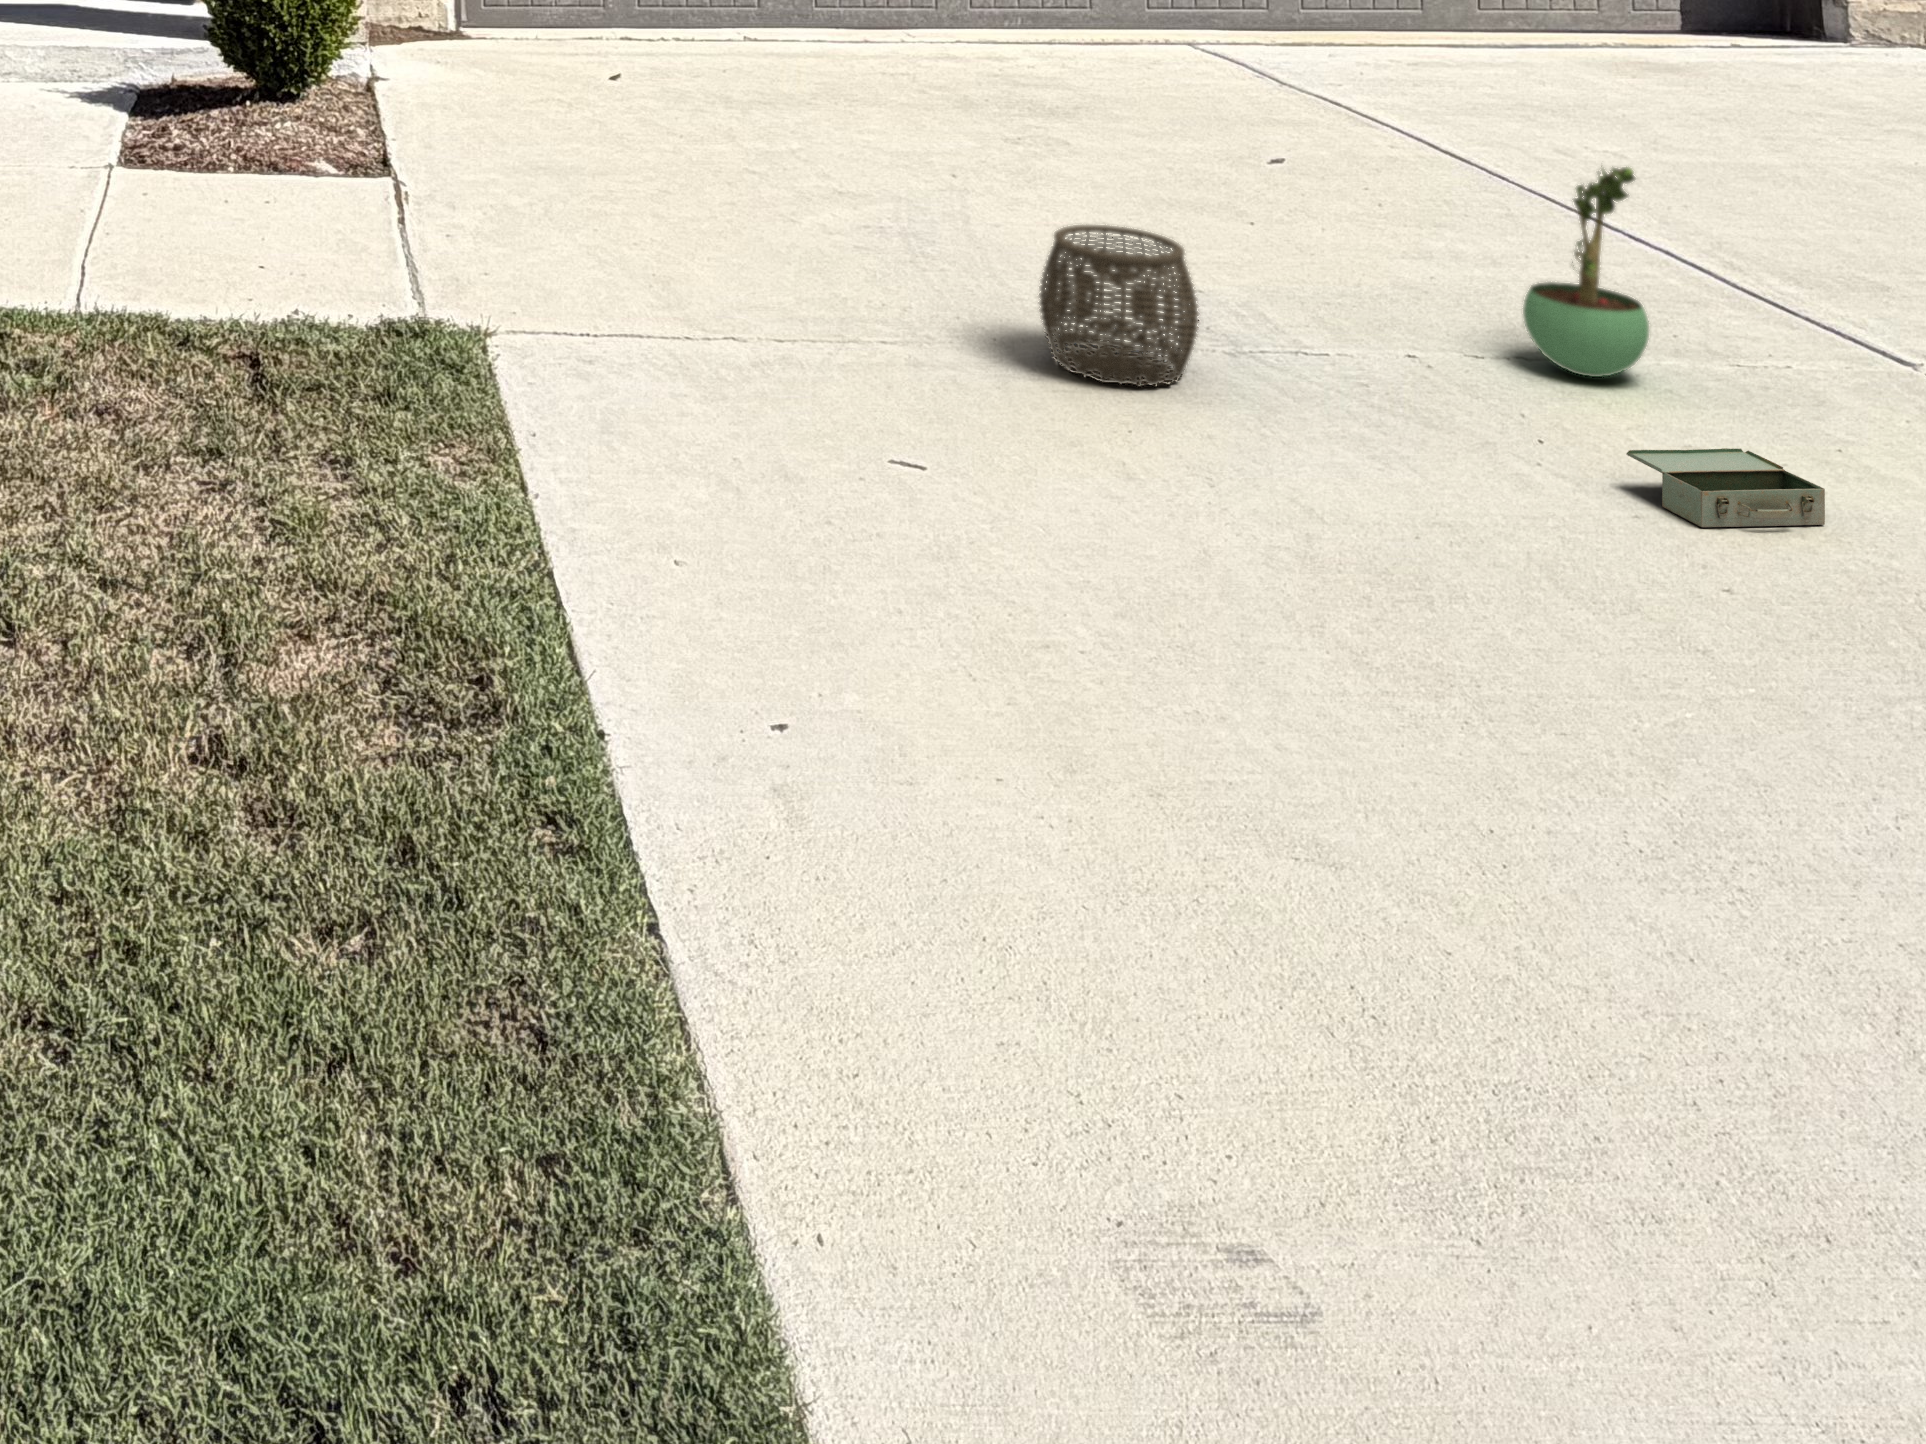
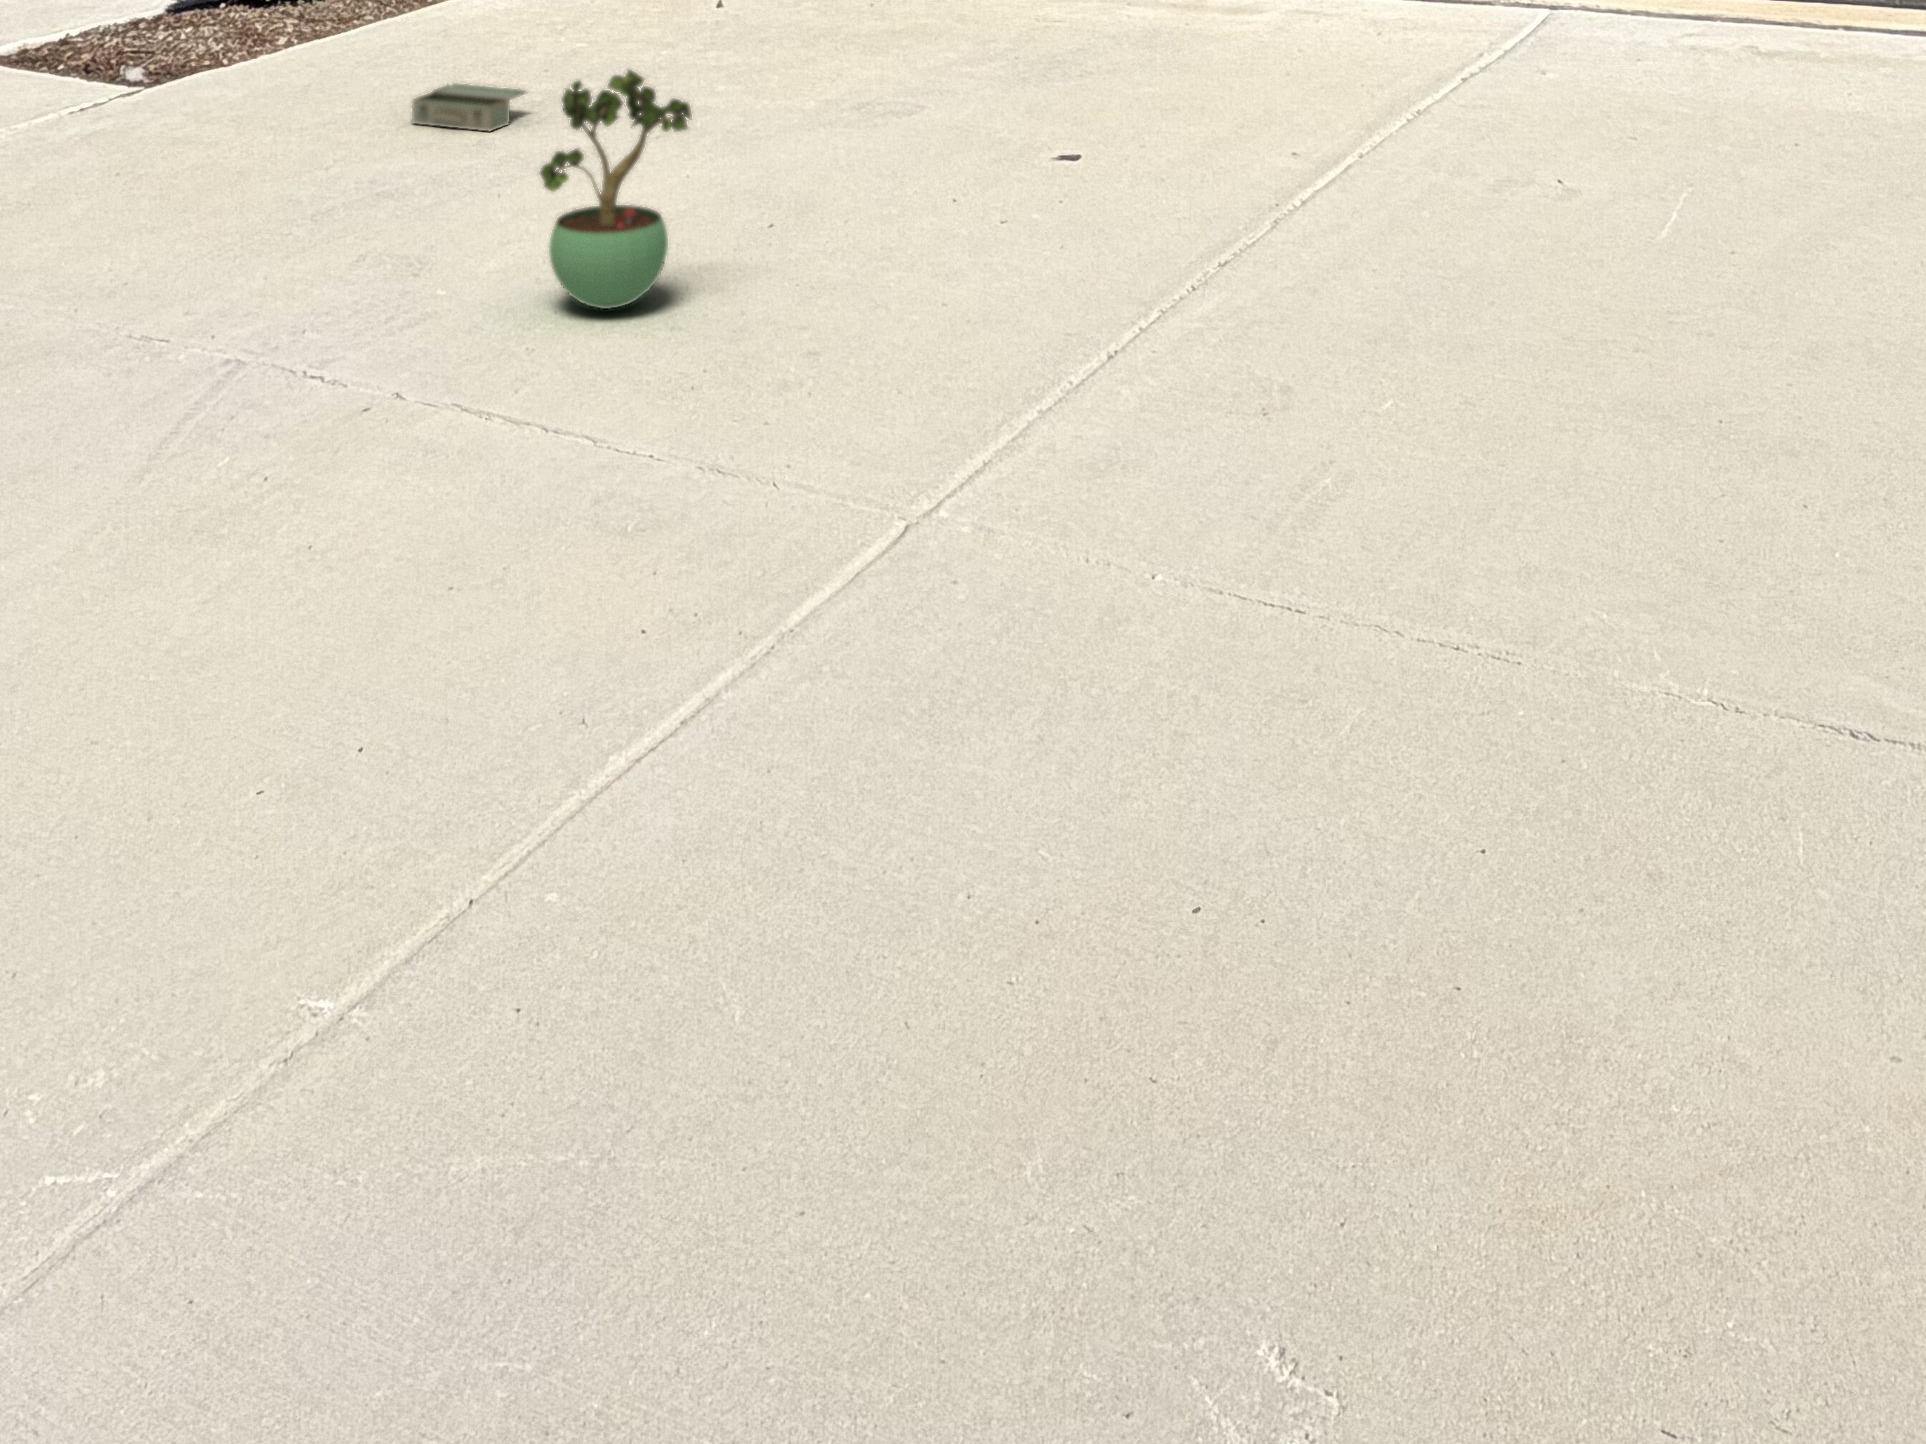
woven basket: present [1039,225,1199,386] -> none [135,100,293,257]
toolbox: present [1626,448,1825,527] -> present [412,84,528,131]

